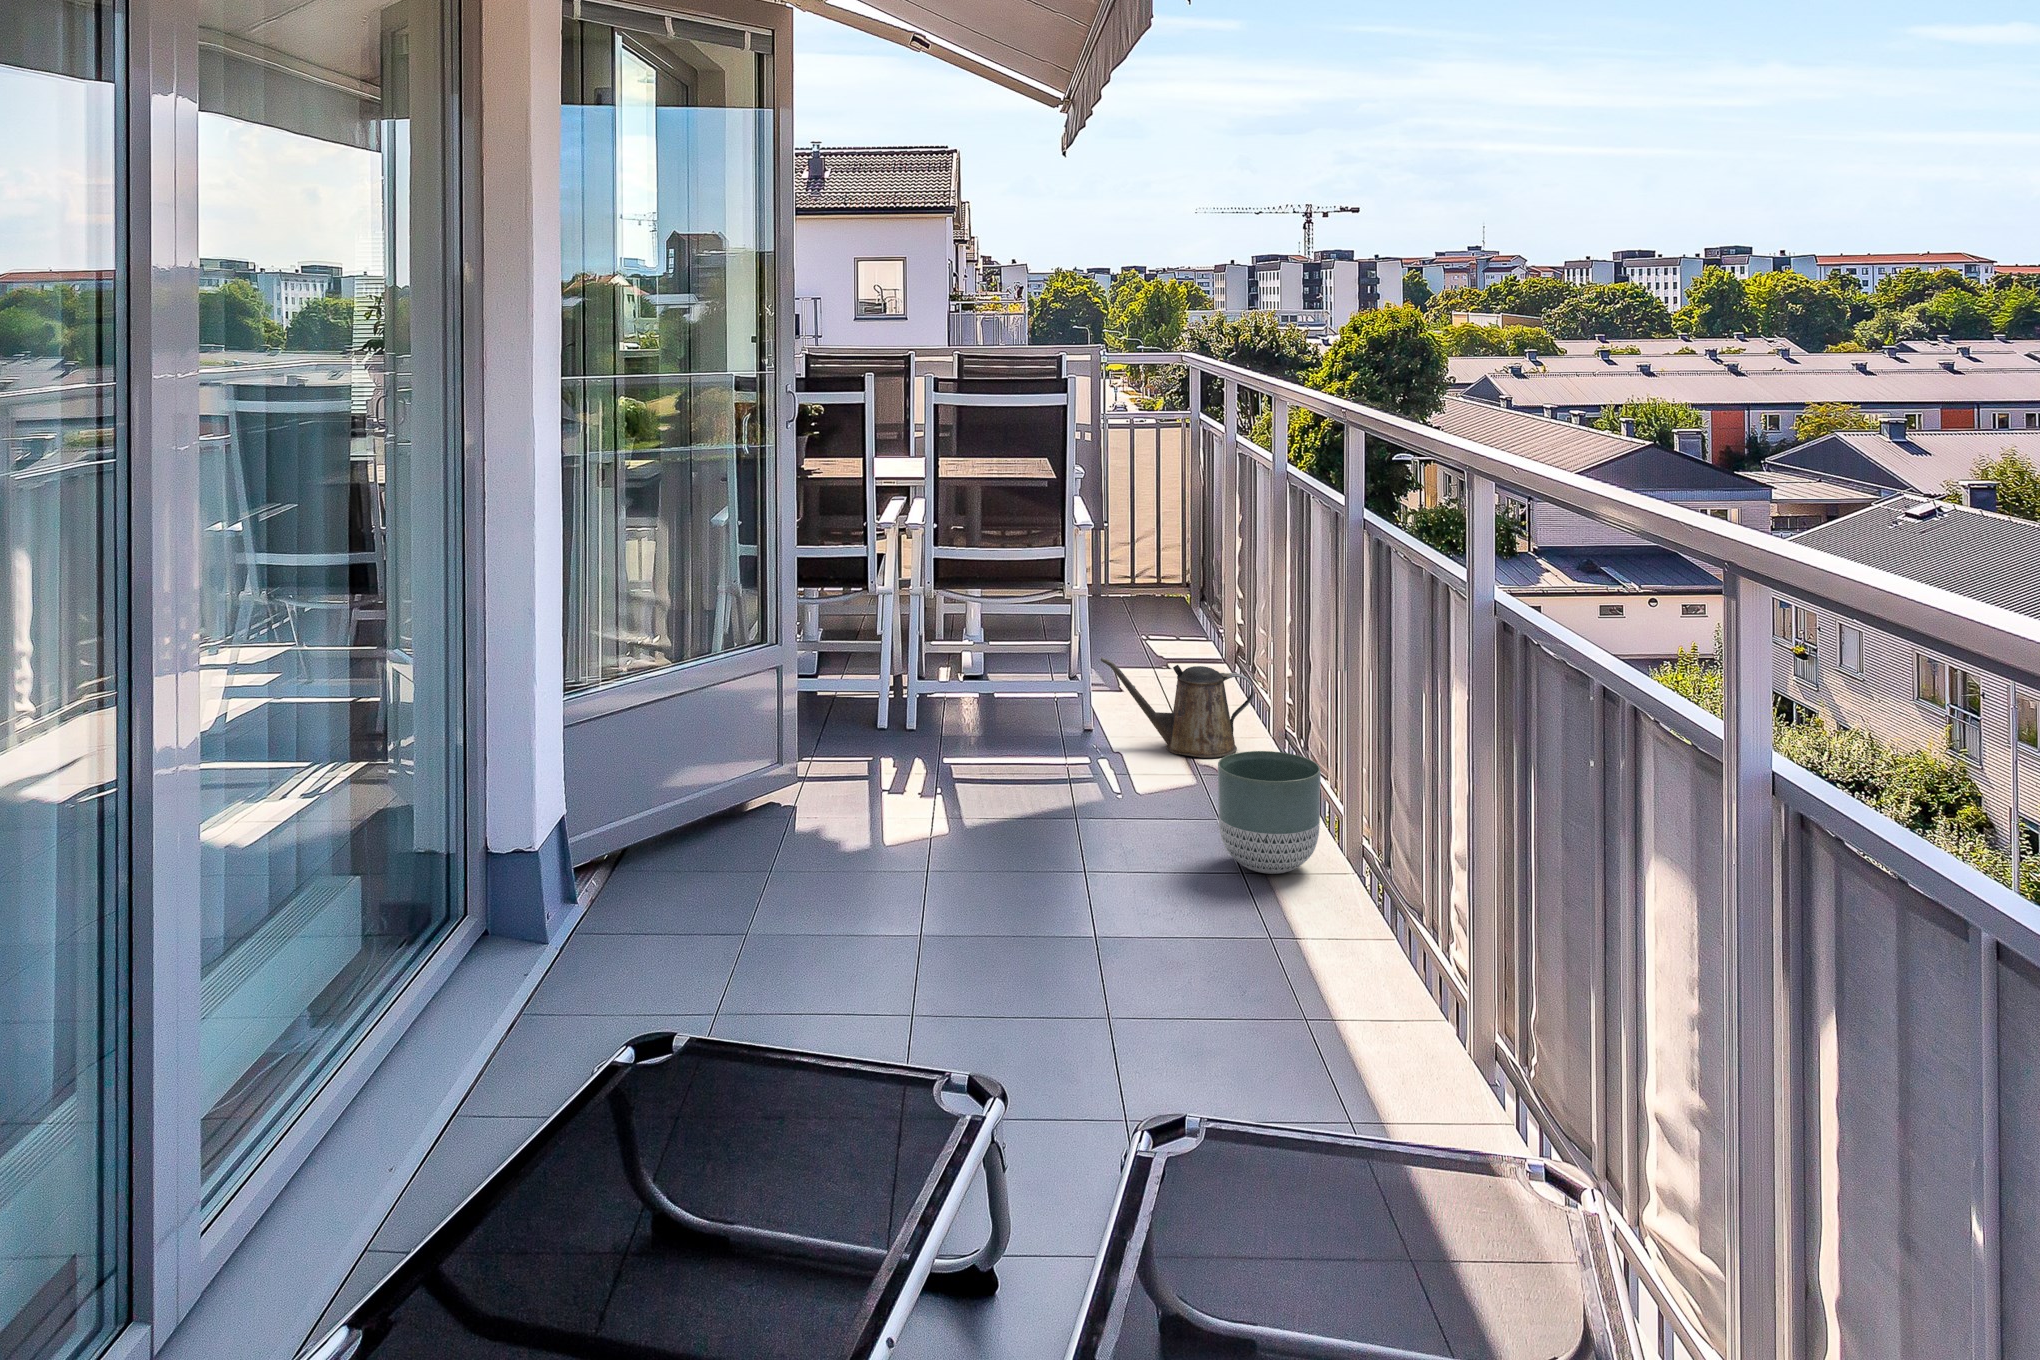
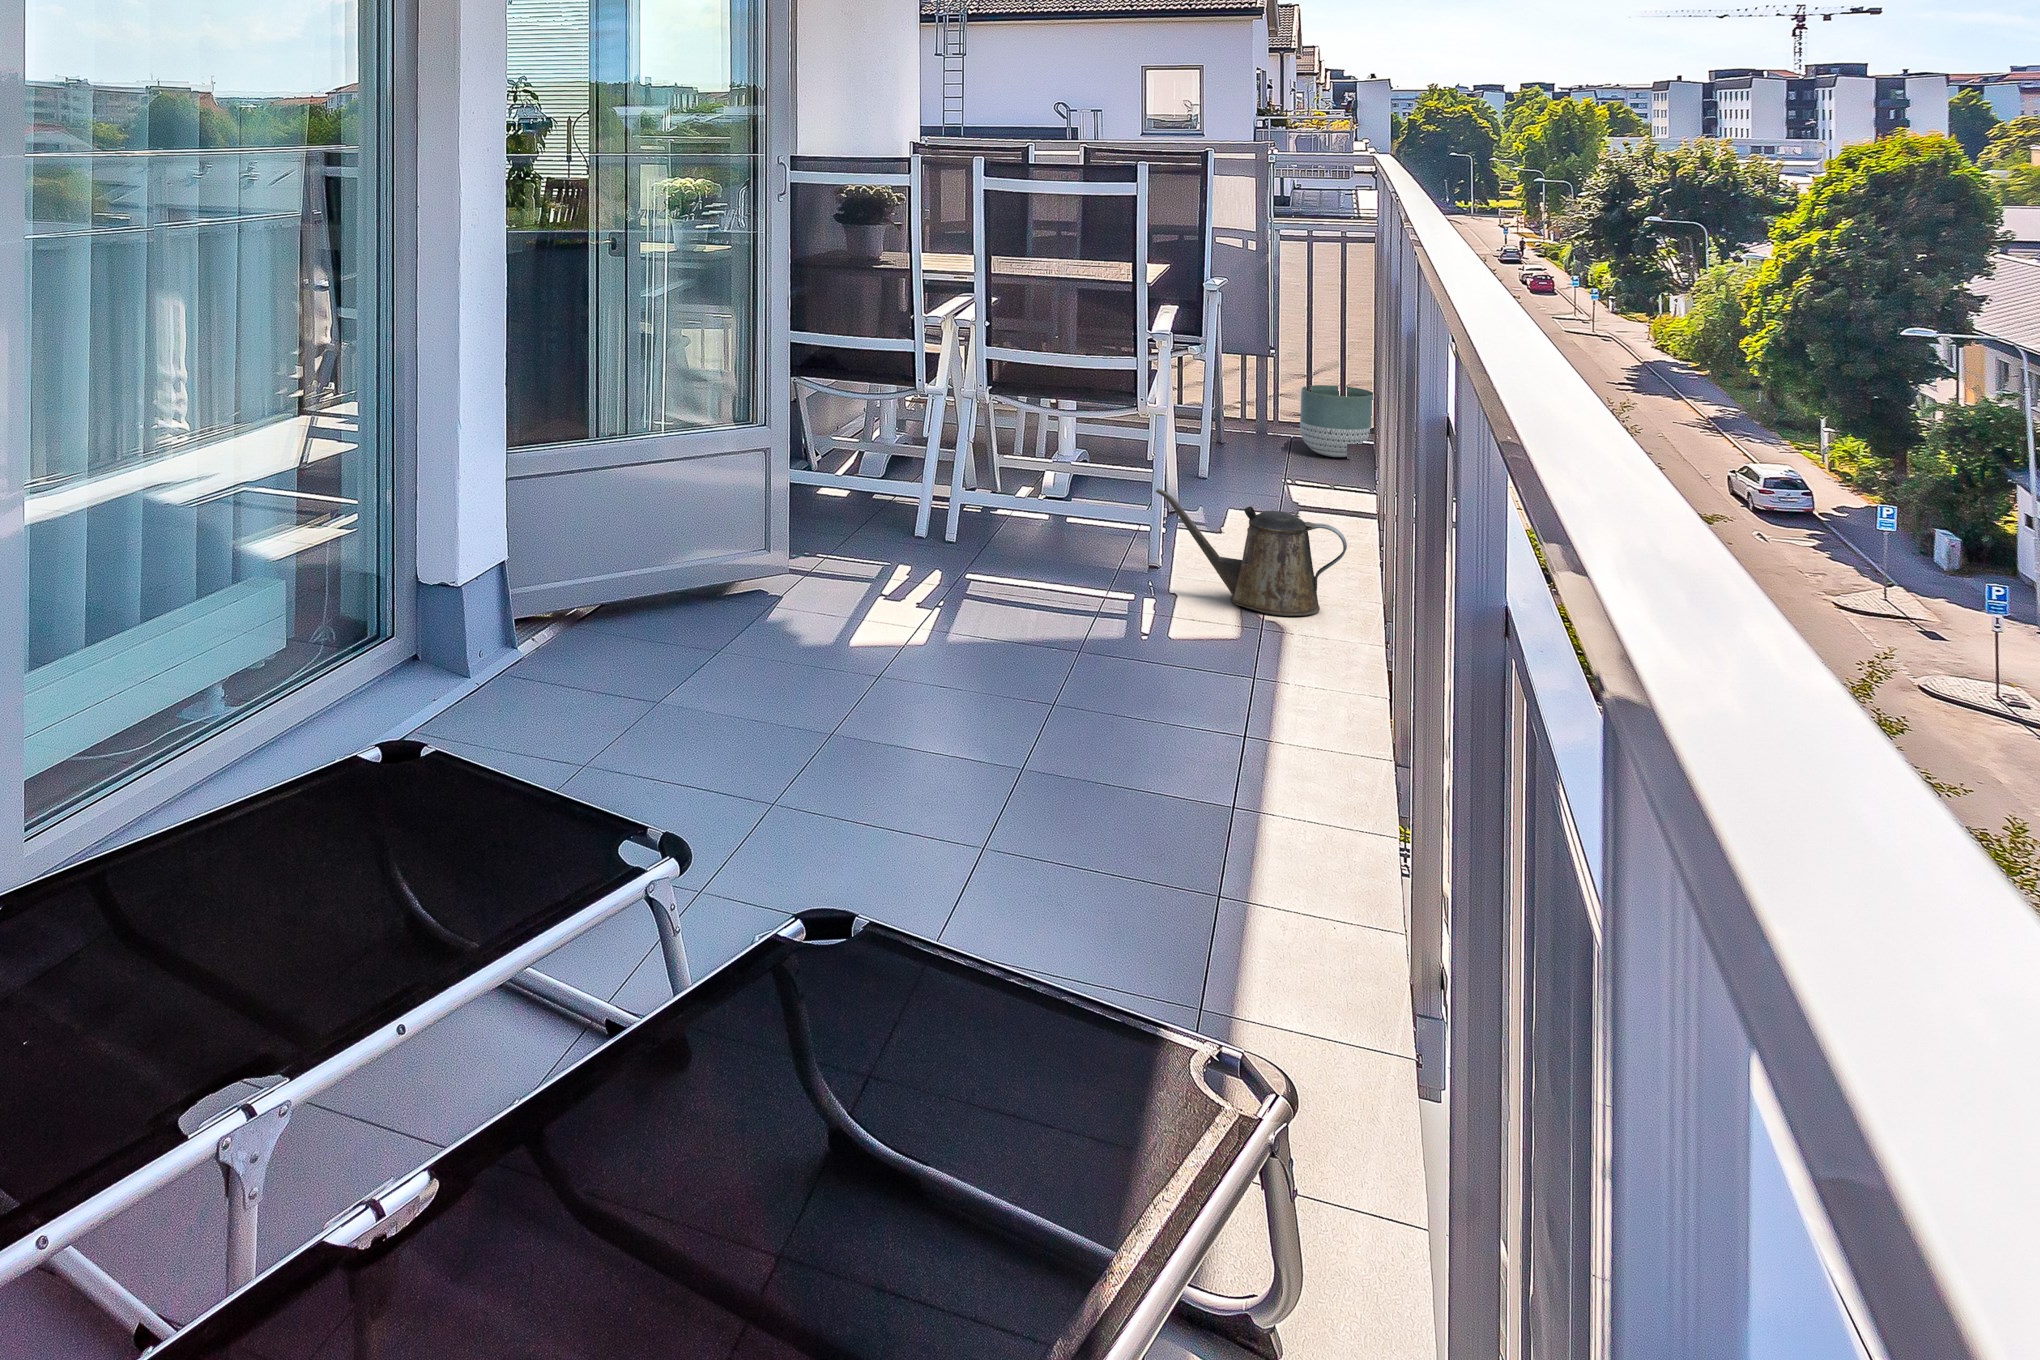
planter: present [1218,751,1321,874] -> present [1300,385,1373,457]

